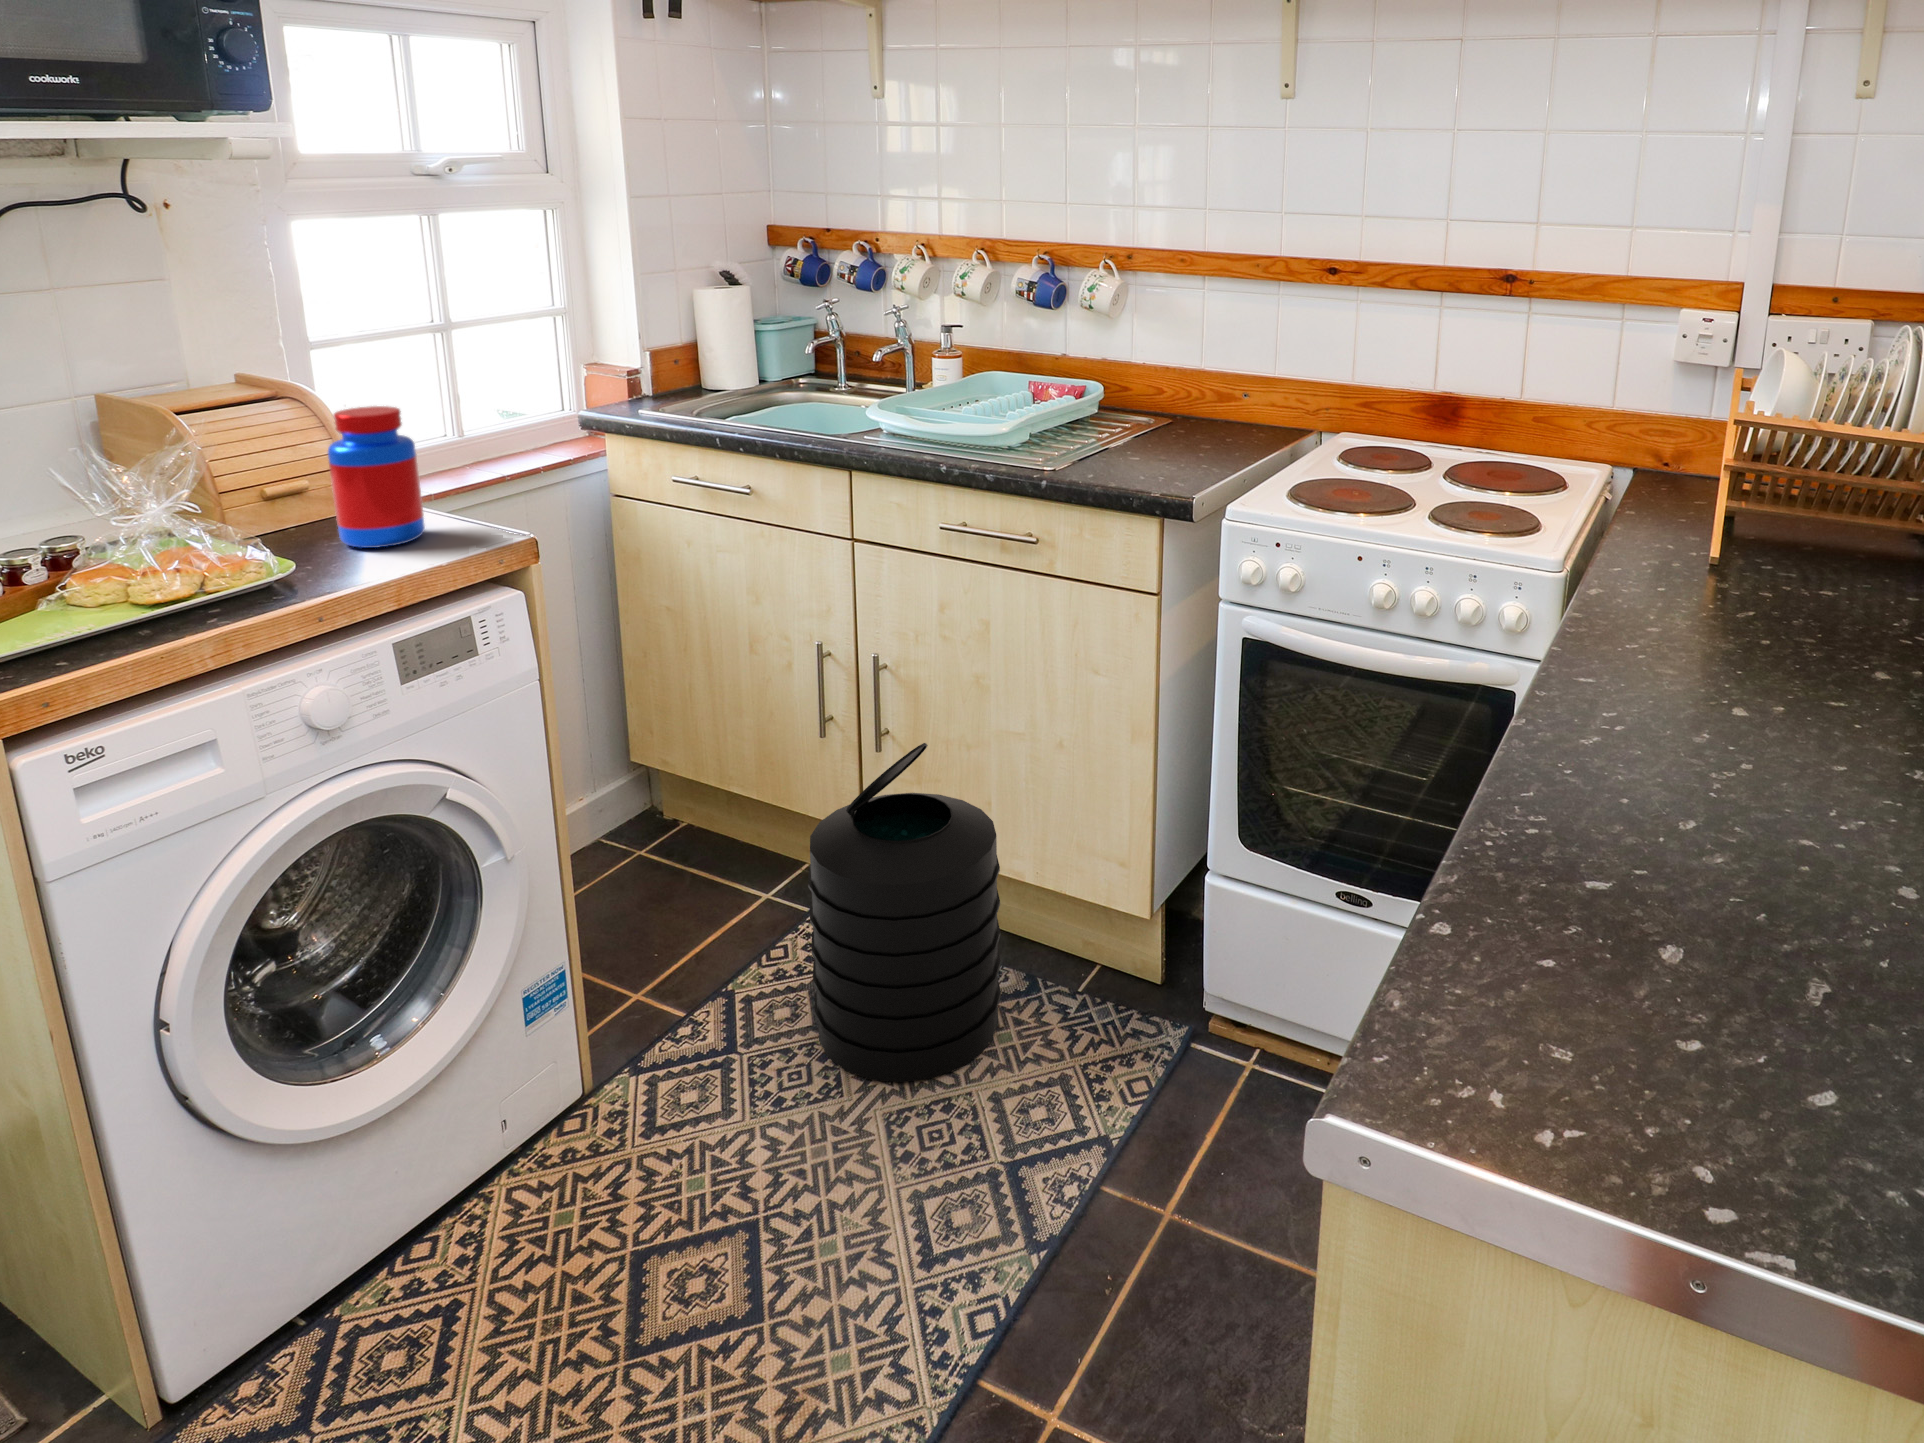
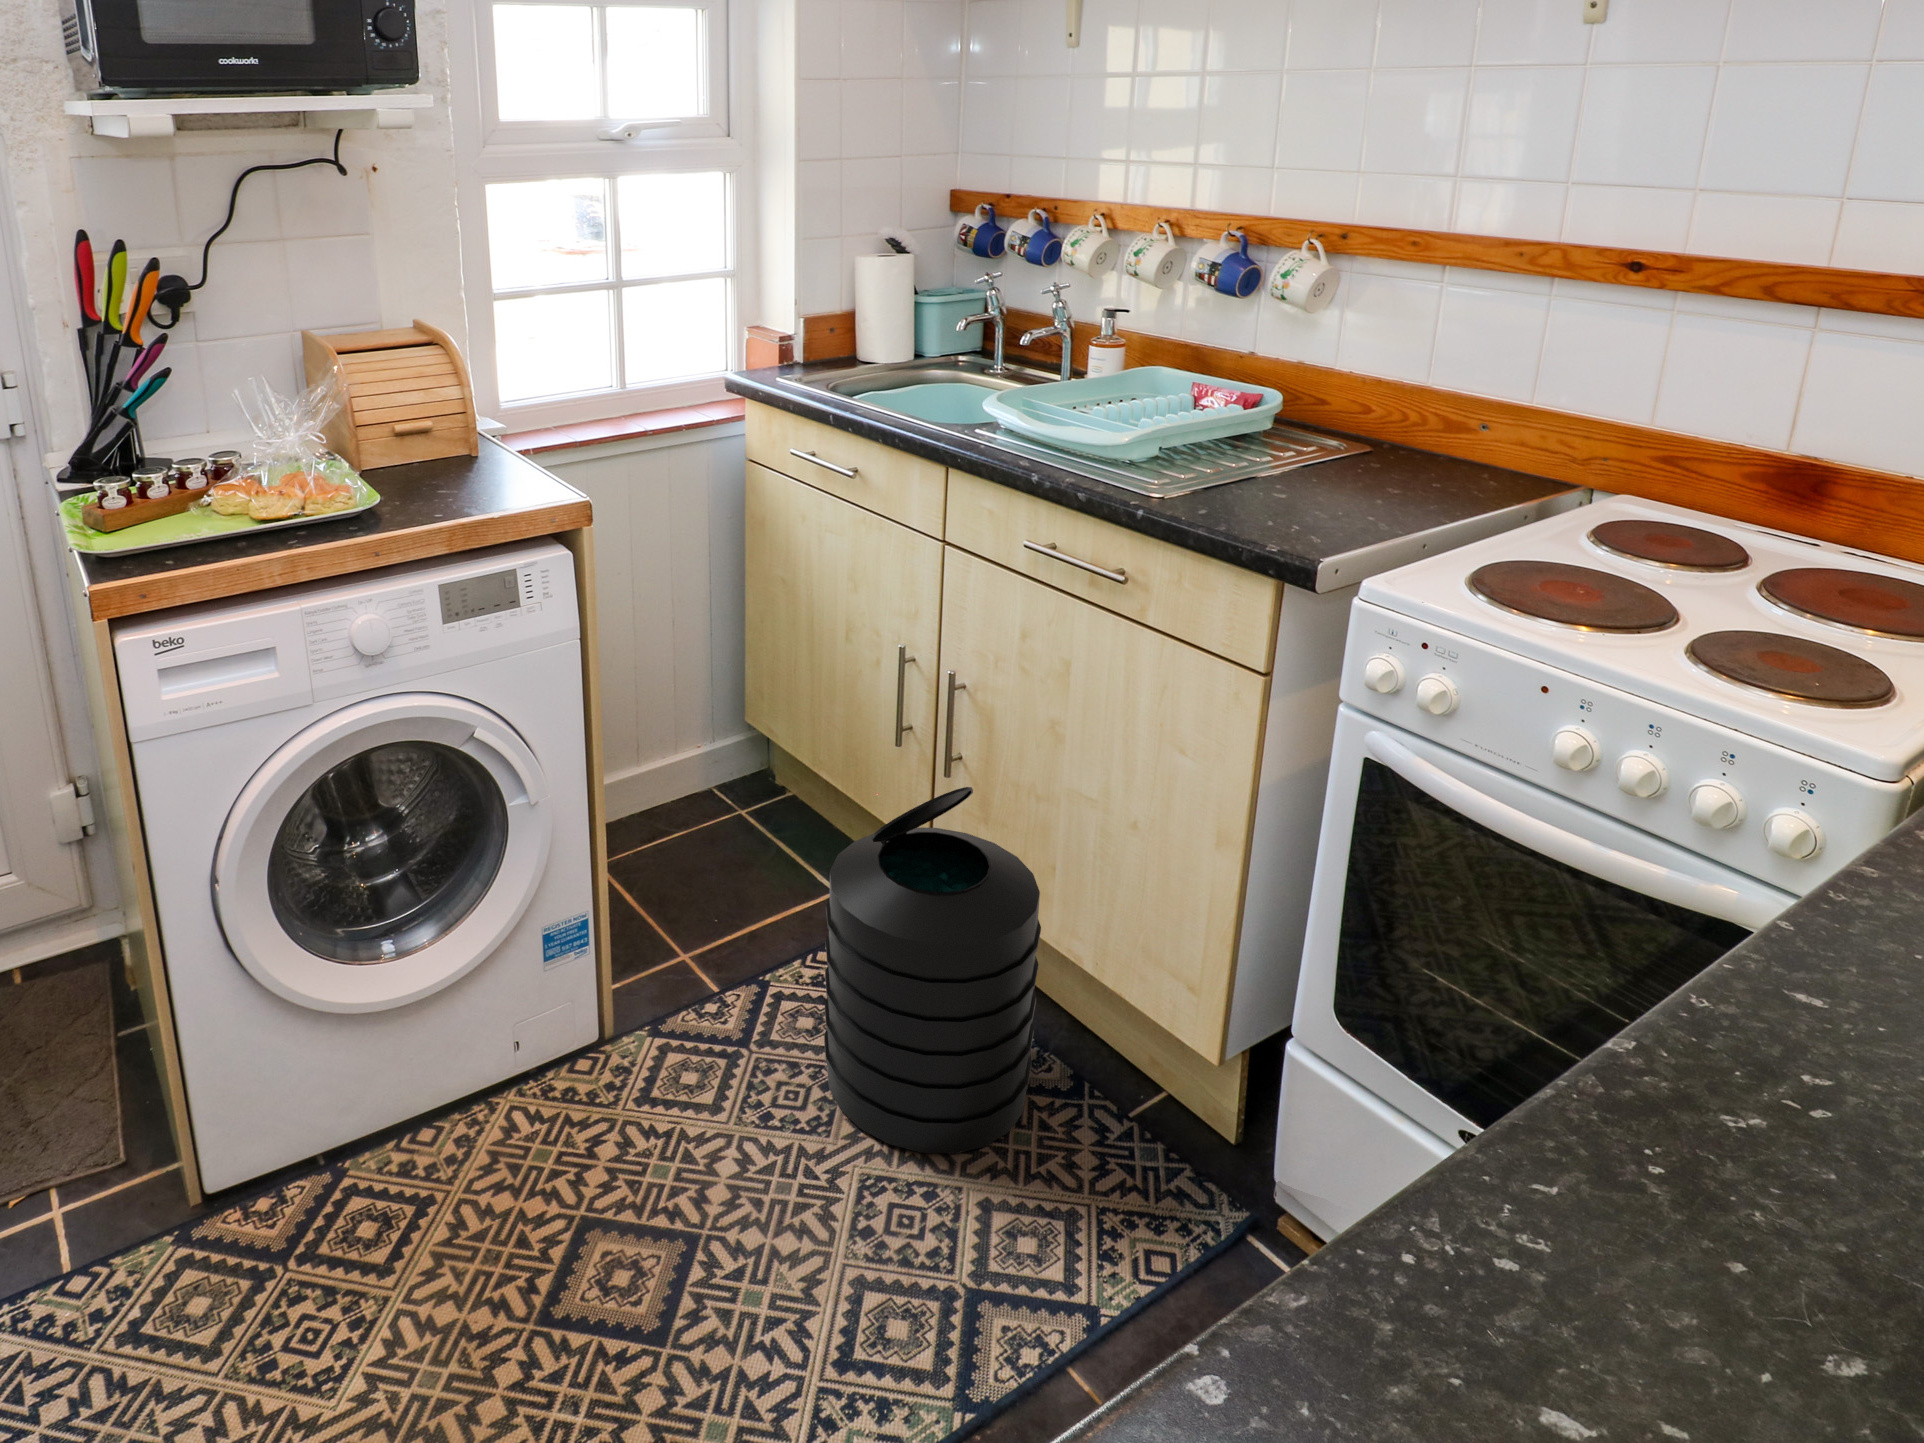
jar: present [328,406,425,548] -> none [429,368,506,500]

